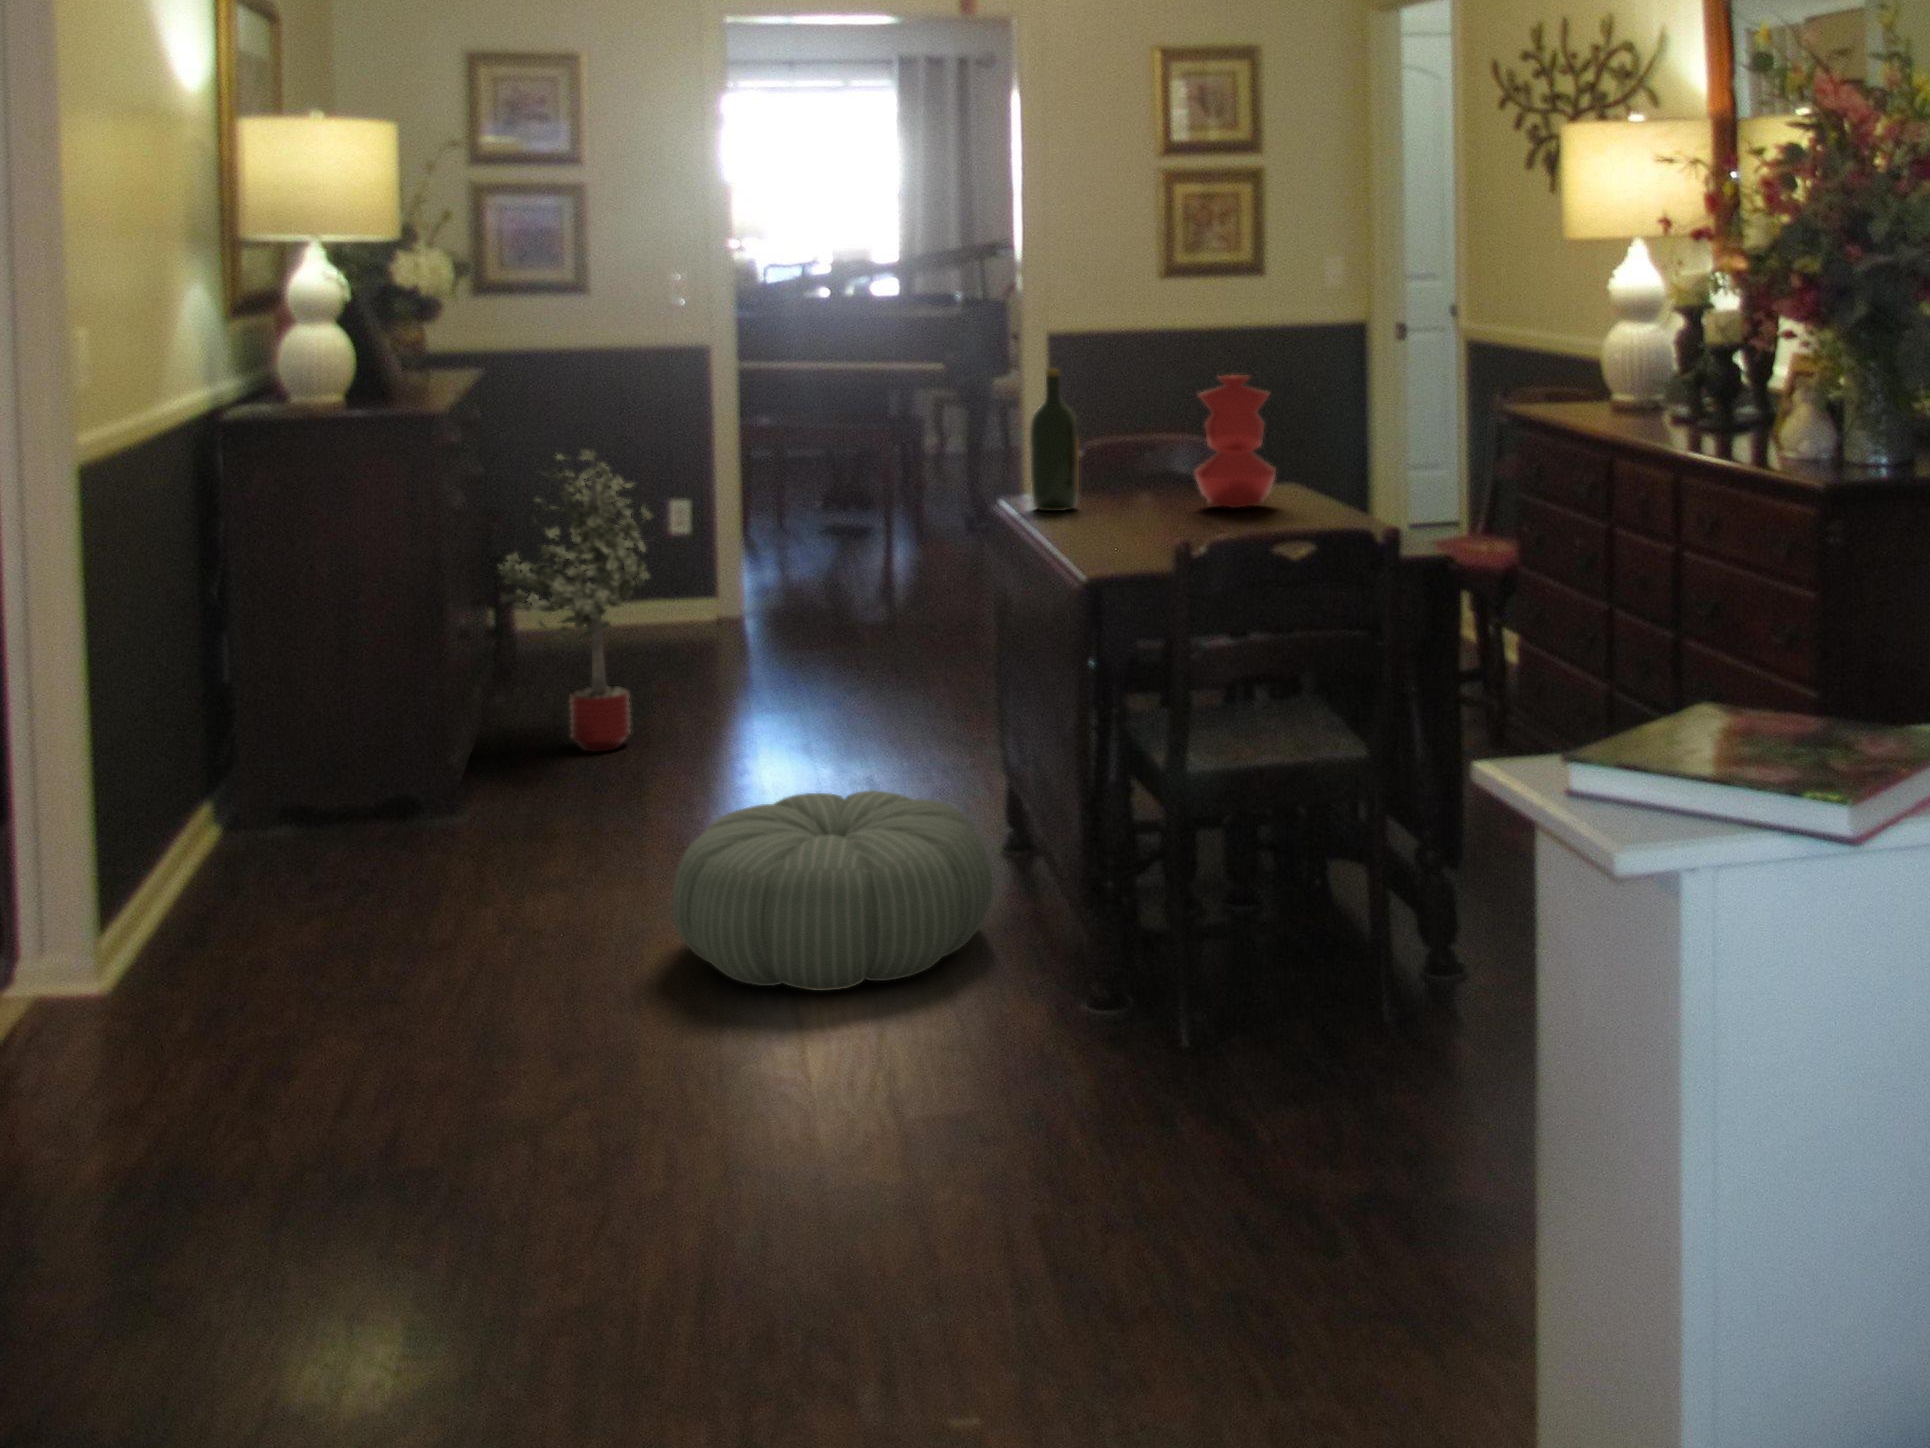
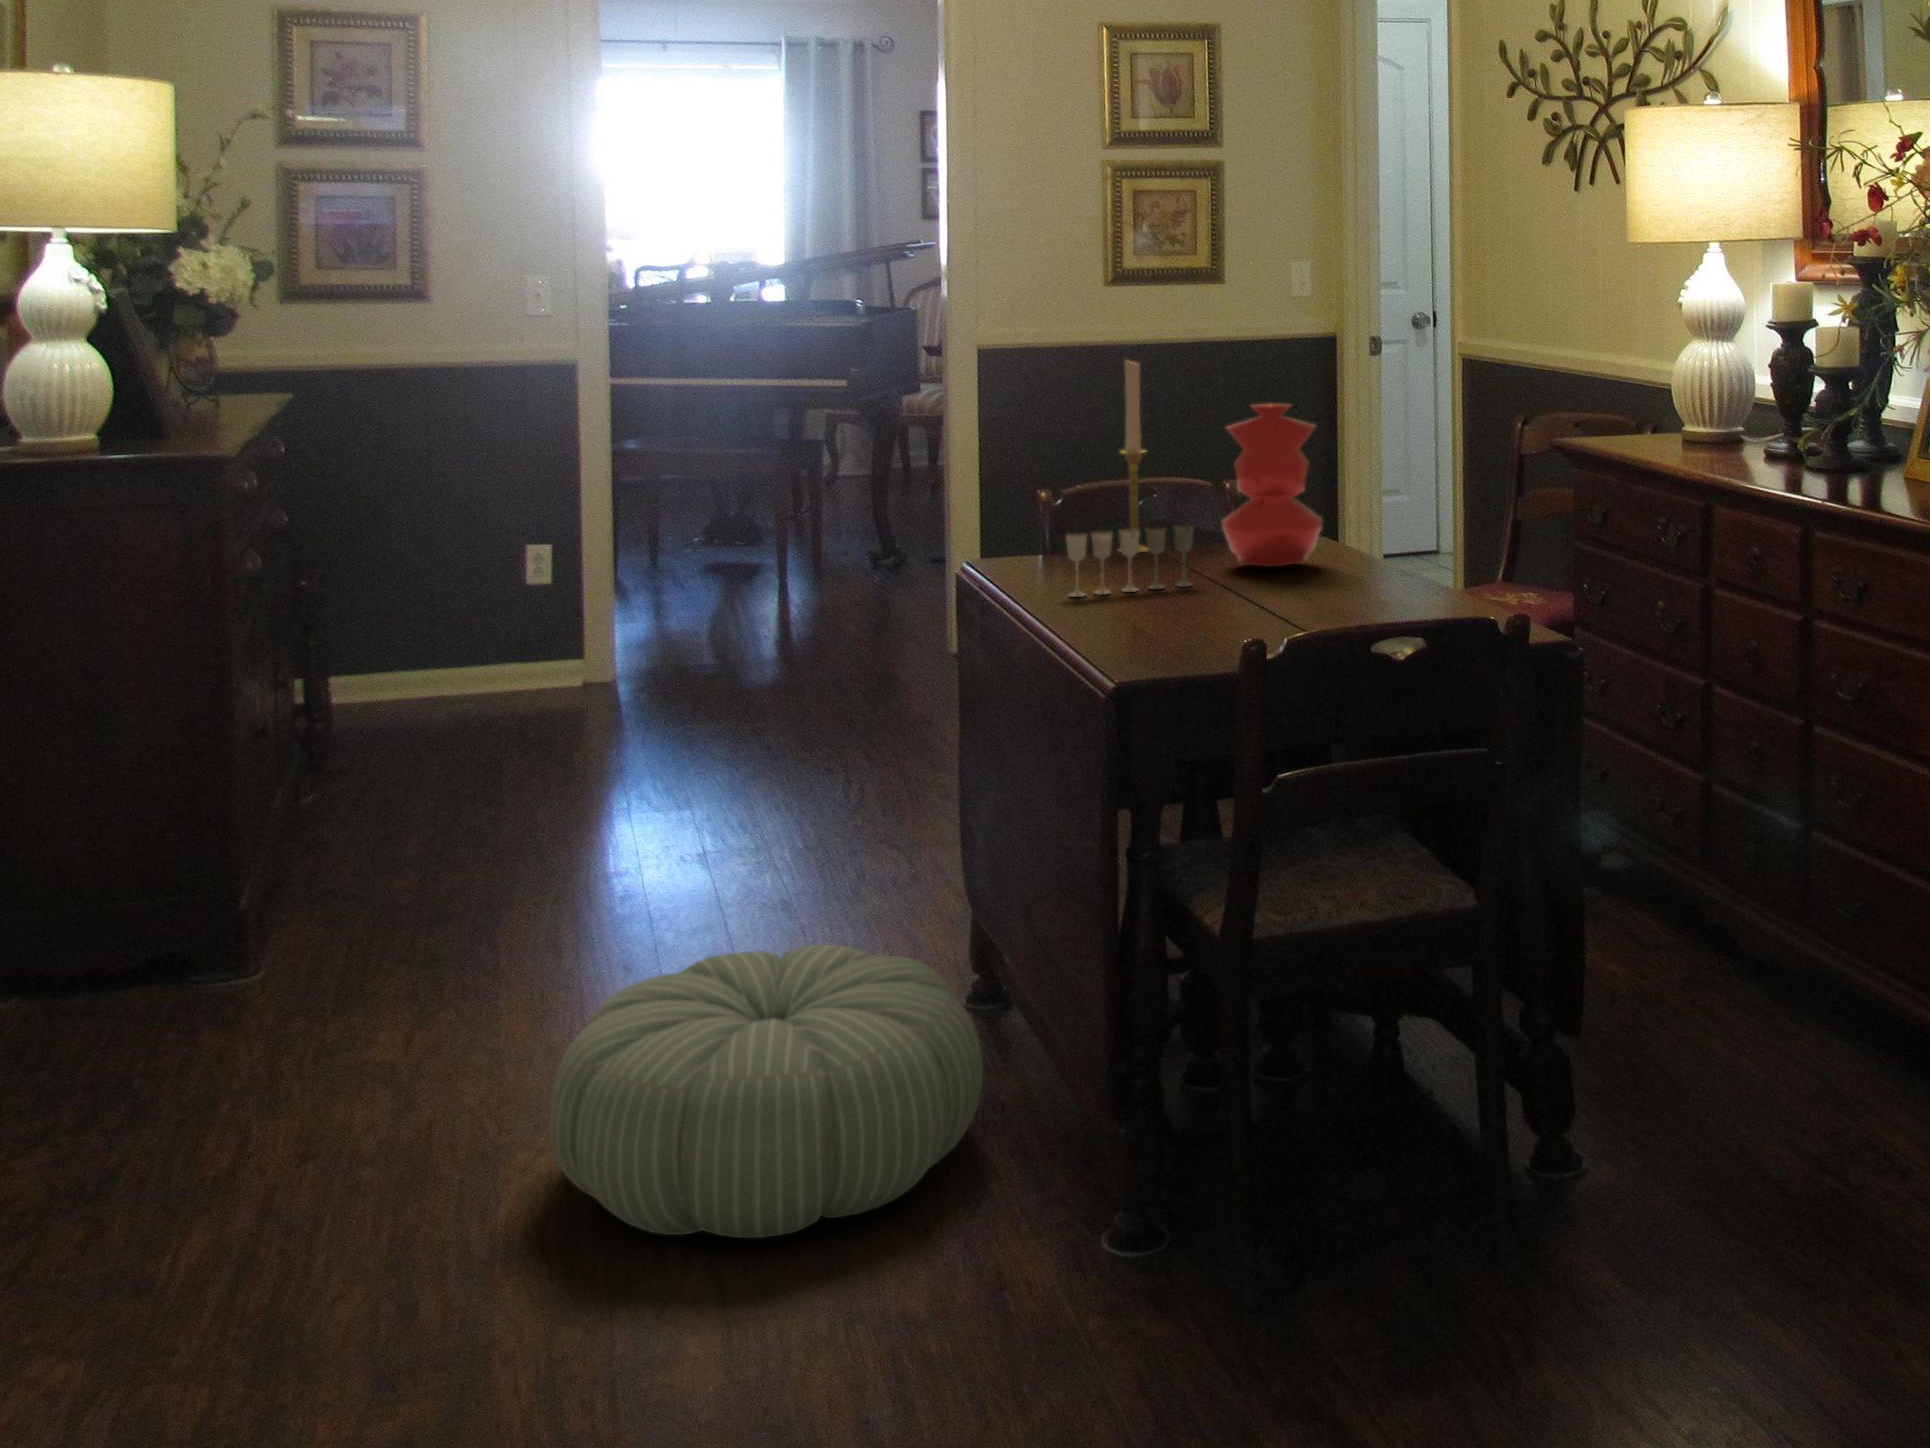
candlestick: none [1118,339,1144,497] -> present [1123,361,1148,552]
wine bottle: present [1030,369,1079,511] -> none [1016,397,1077,575]
potted tree: present [500,450,654,752] -> none [303,492,519,872]
wine glass: none [1063,471,1166,526] -> present [1066,524,1194,597]

